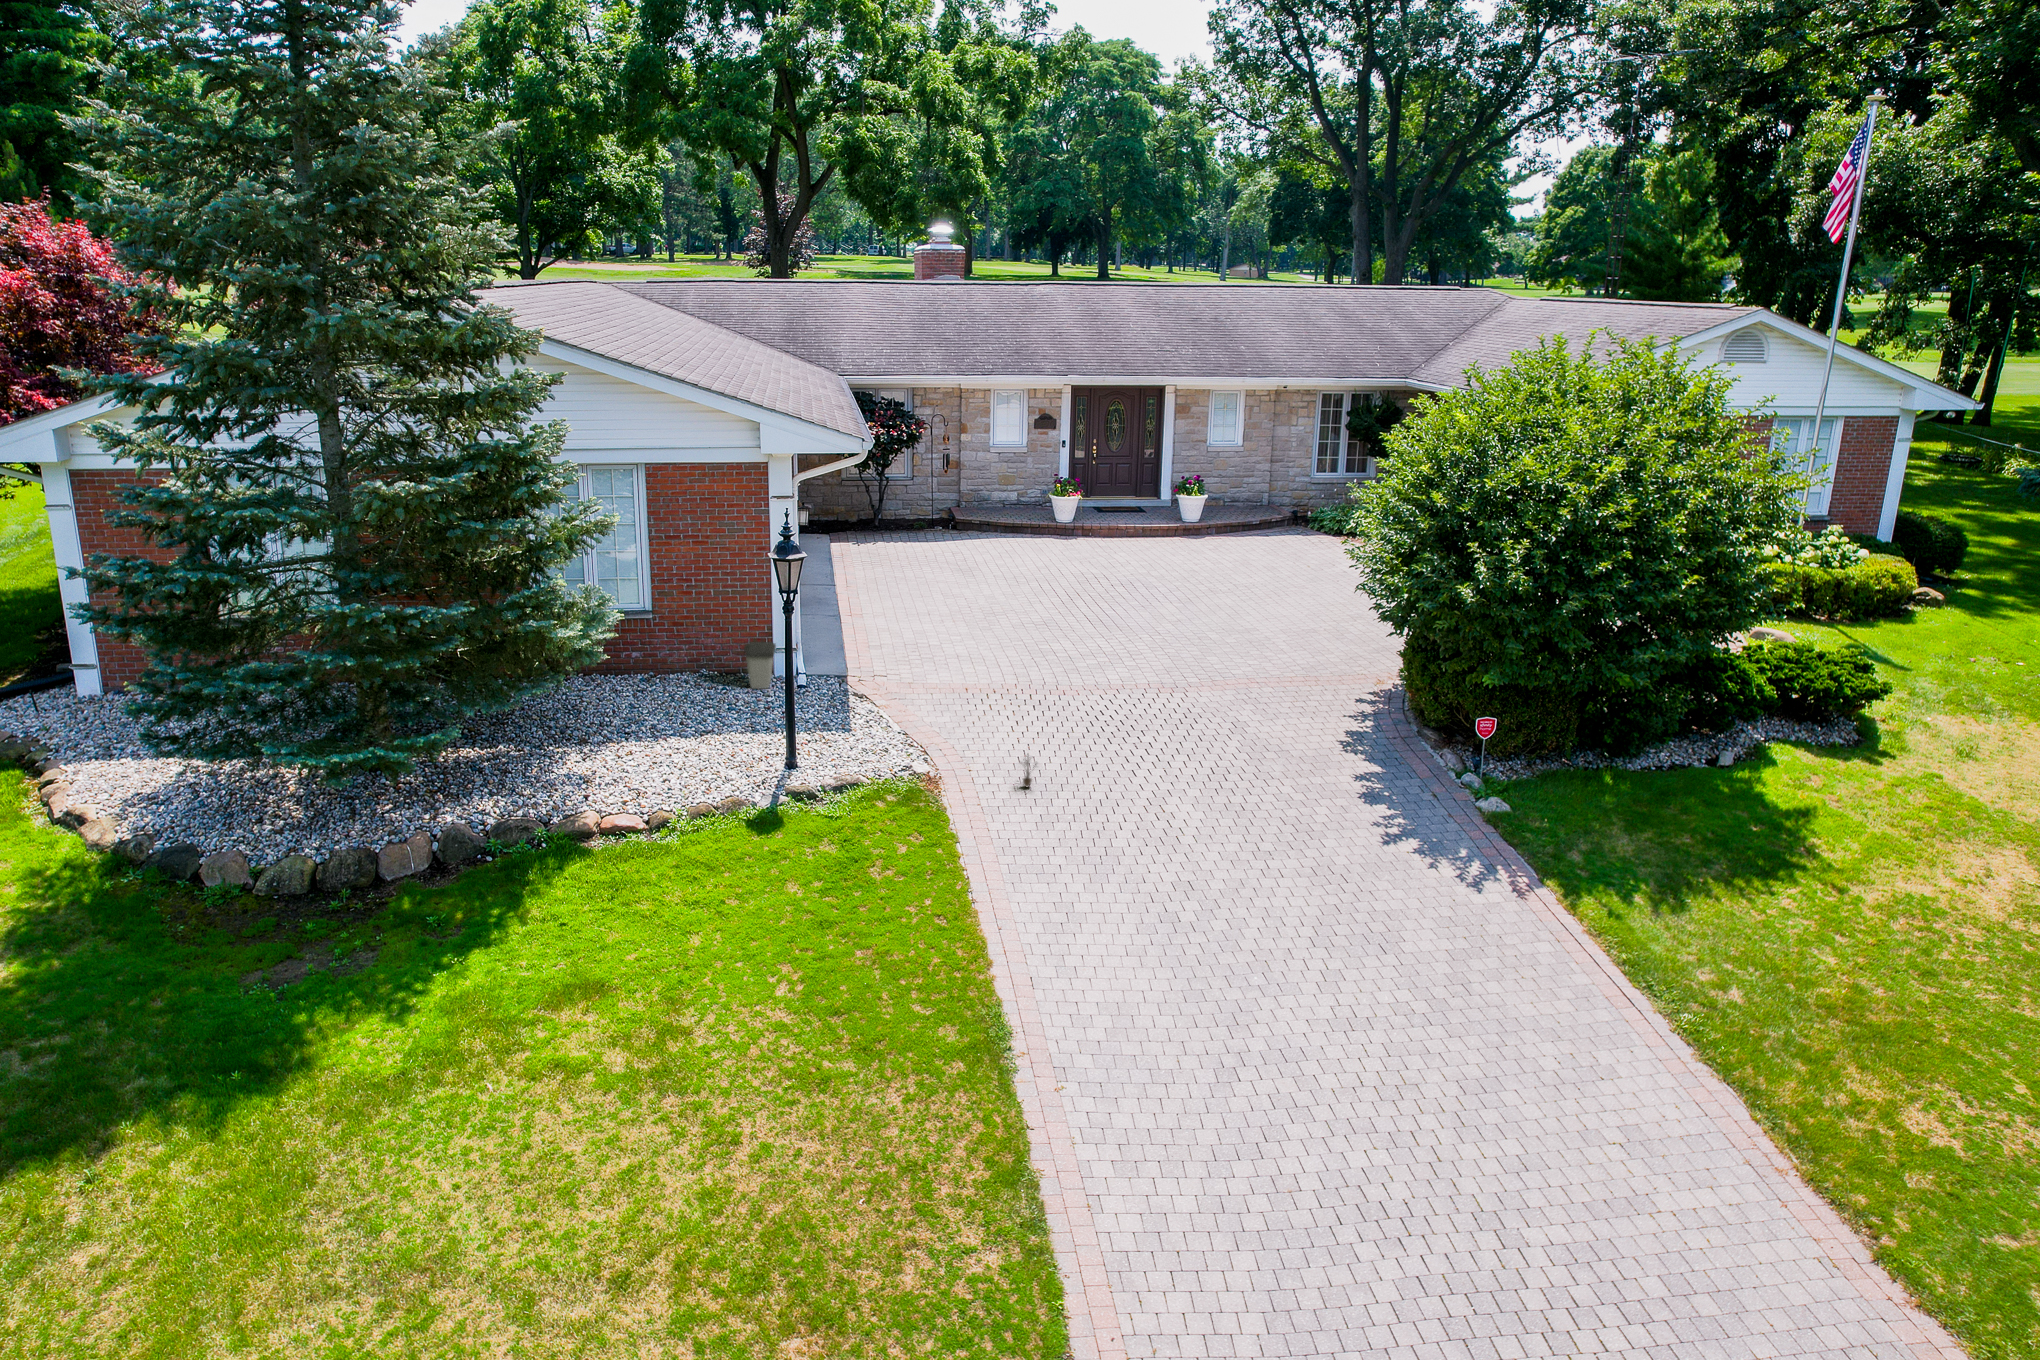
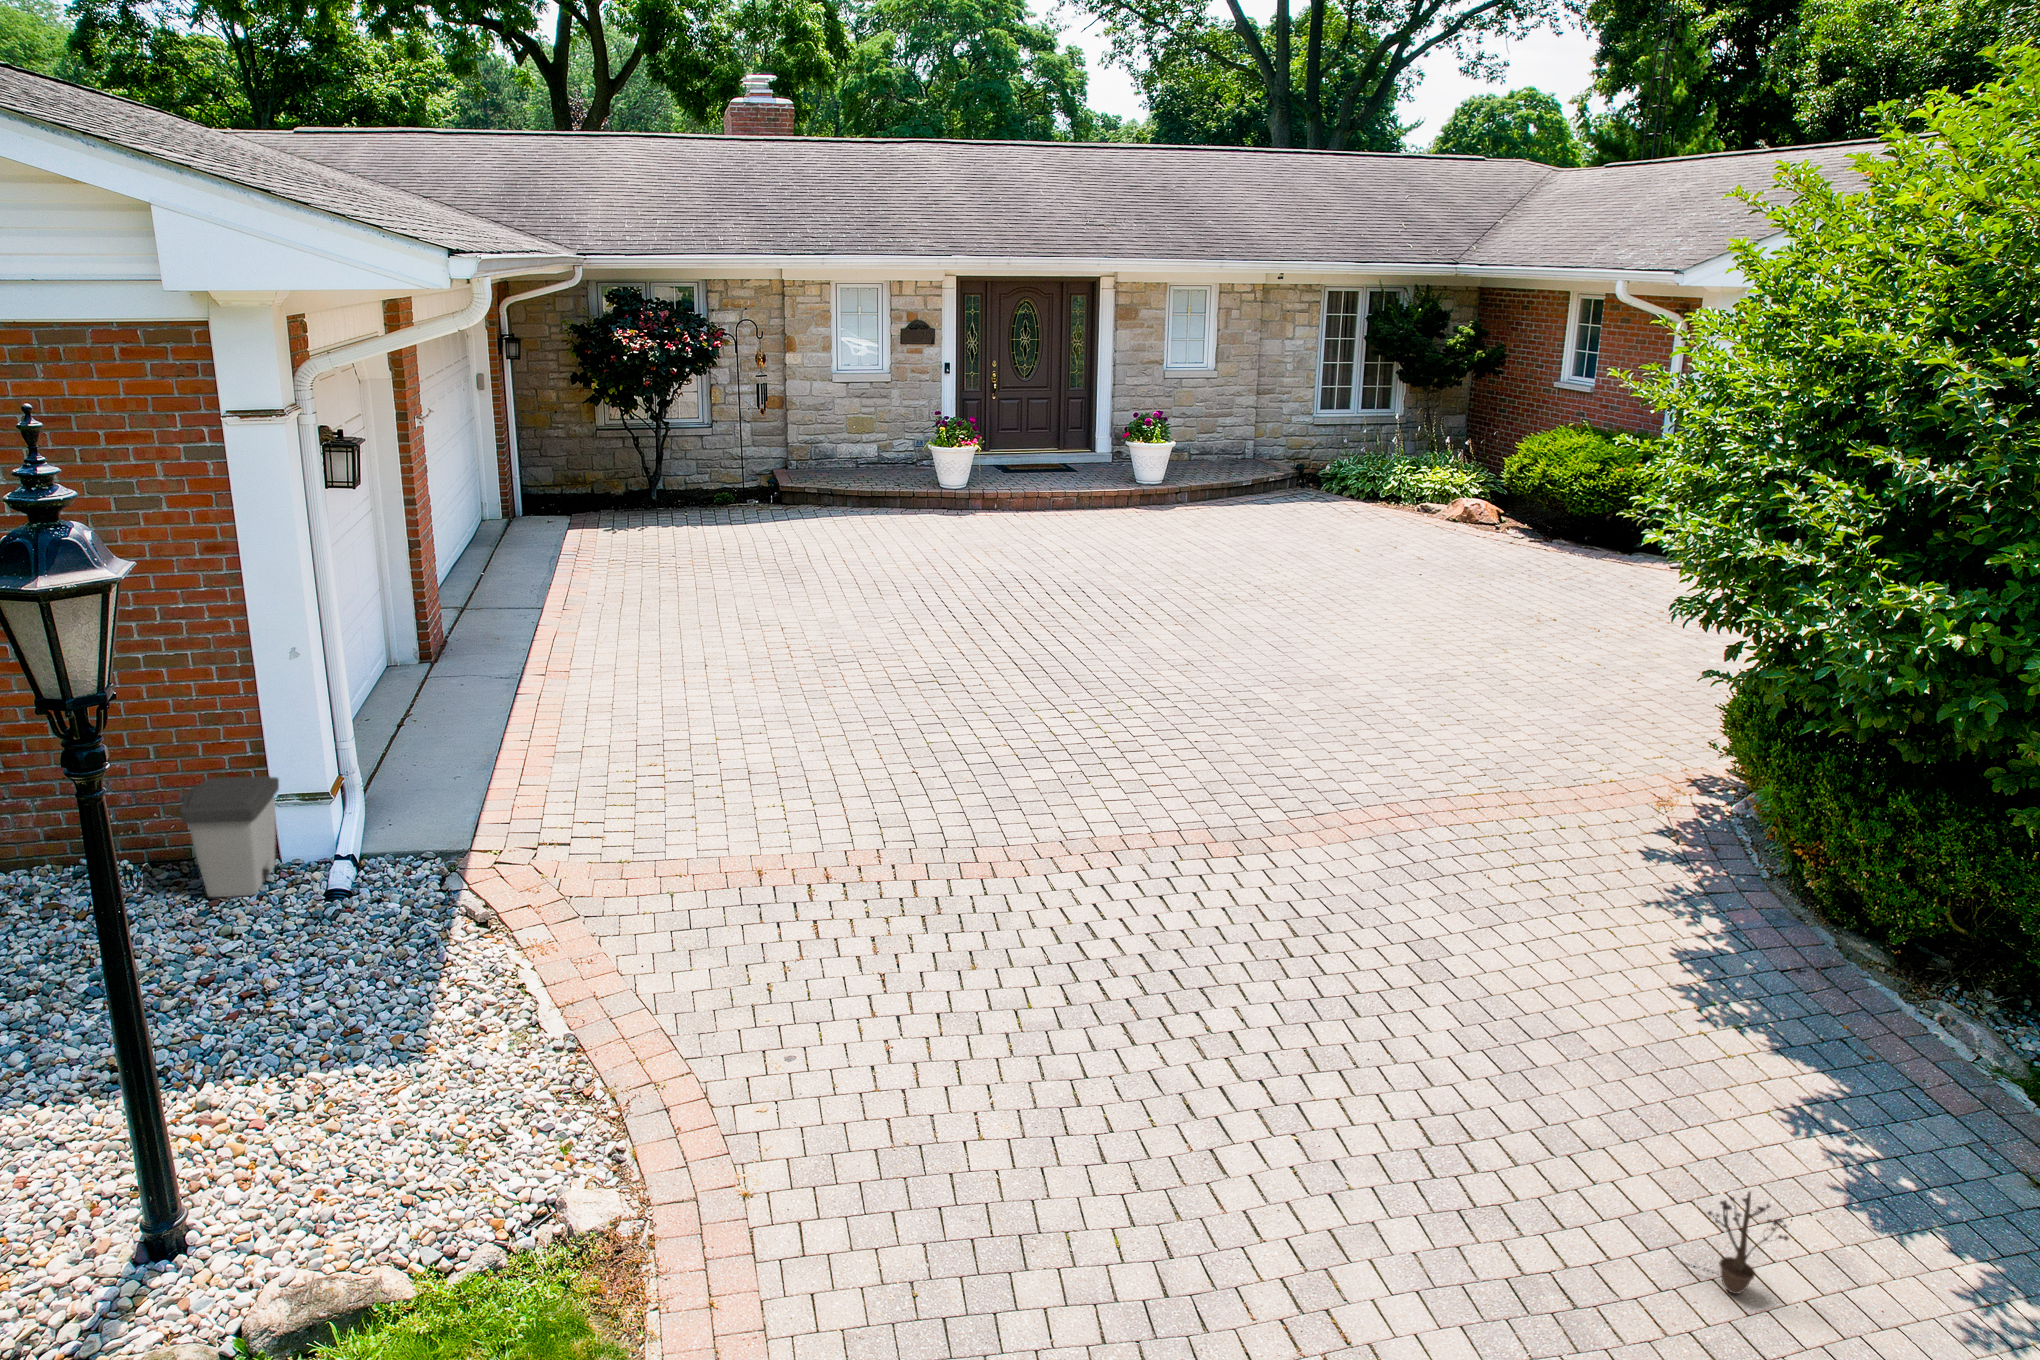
decorative plant: present [1023,760,1036,787] -> present [1681,1192,1788,1294]

